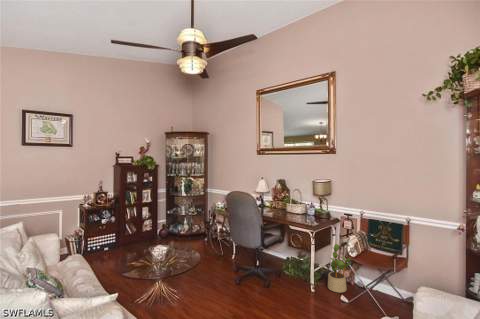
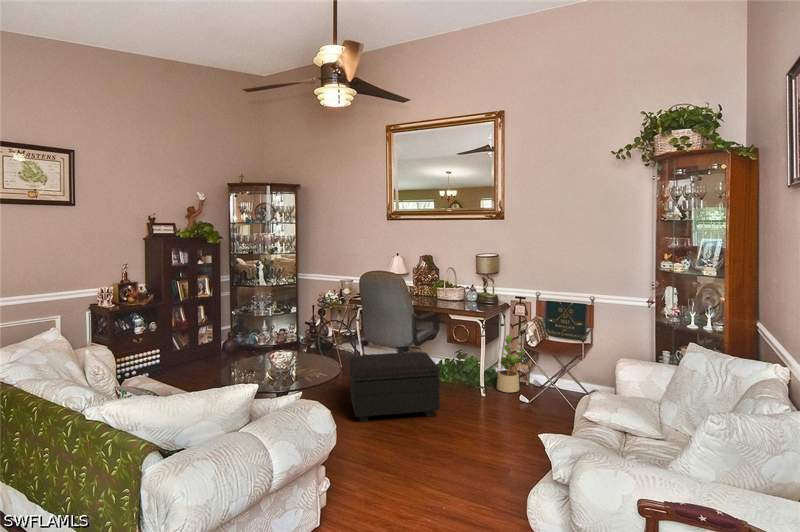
footstool: none [202,252,270,309] -> present [350,352,440,422]

